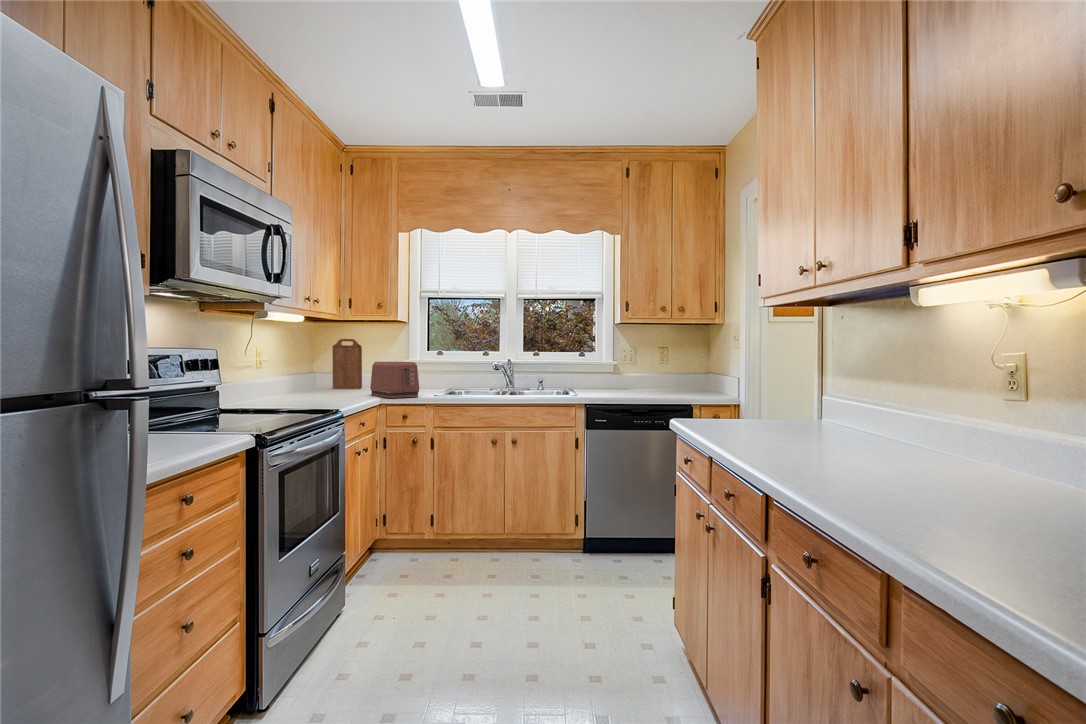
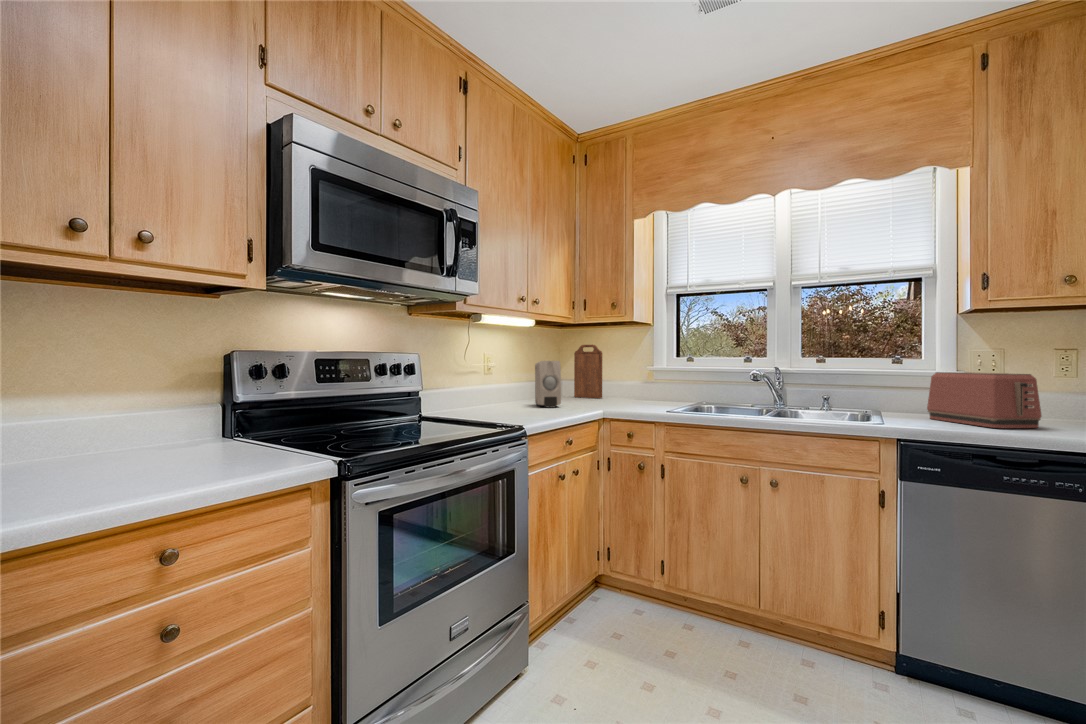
soap dispenser: none [307,354,338,397] -> present [535,361,561,407]
toaster: present [370,362,419,398] -> present [927,372,1042,428]

